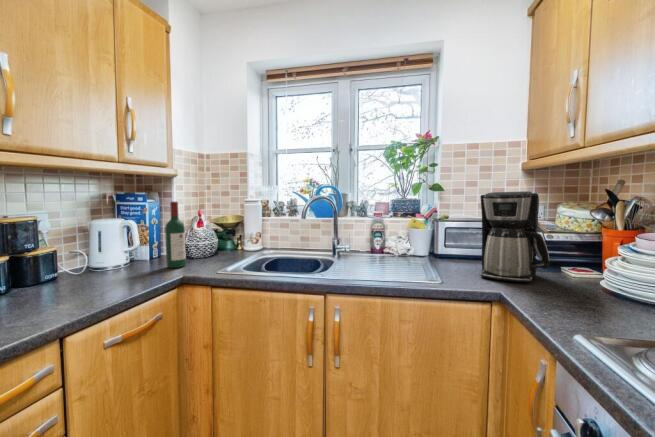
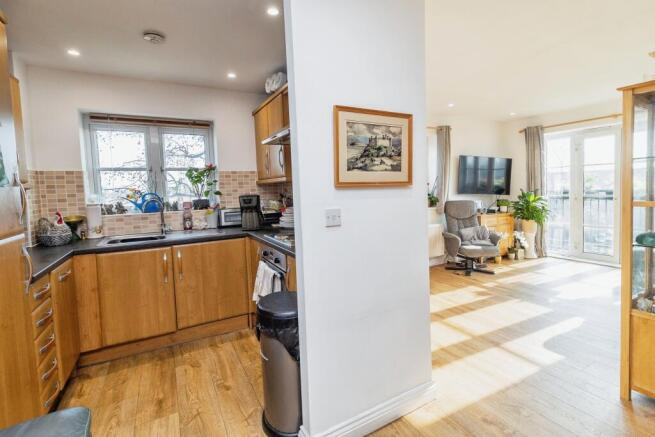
wine bottle: present [165,201,186,268] -> none [43,206,61,249]

